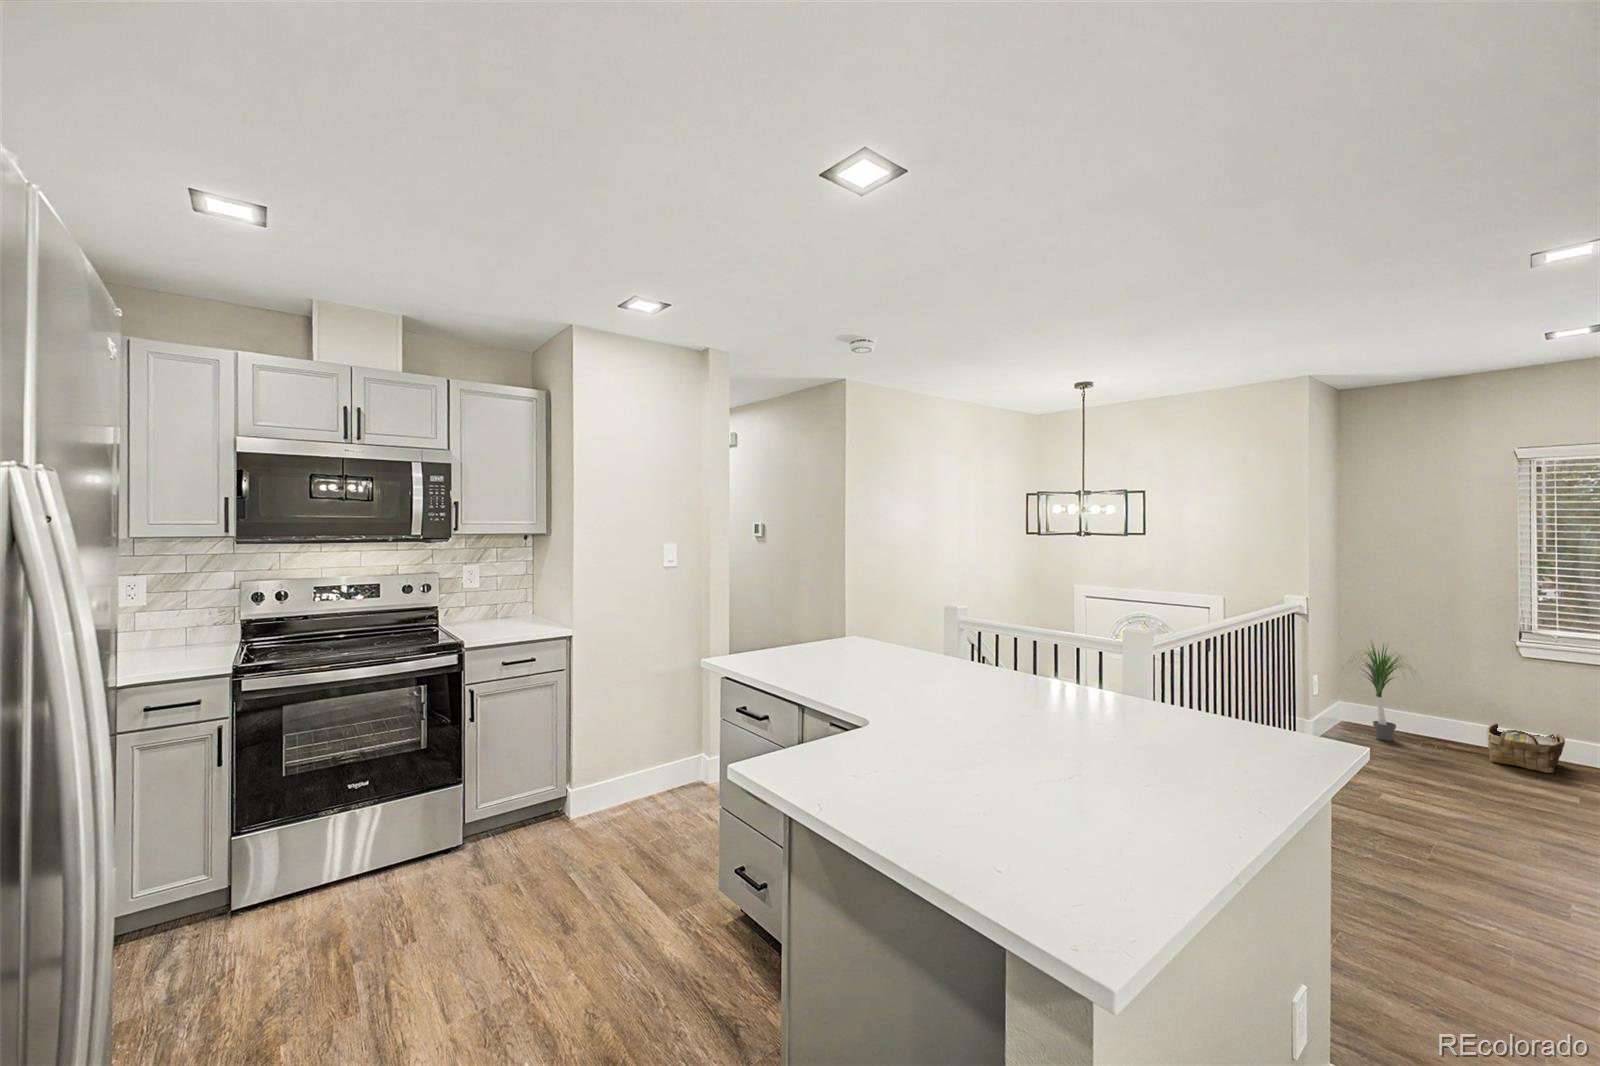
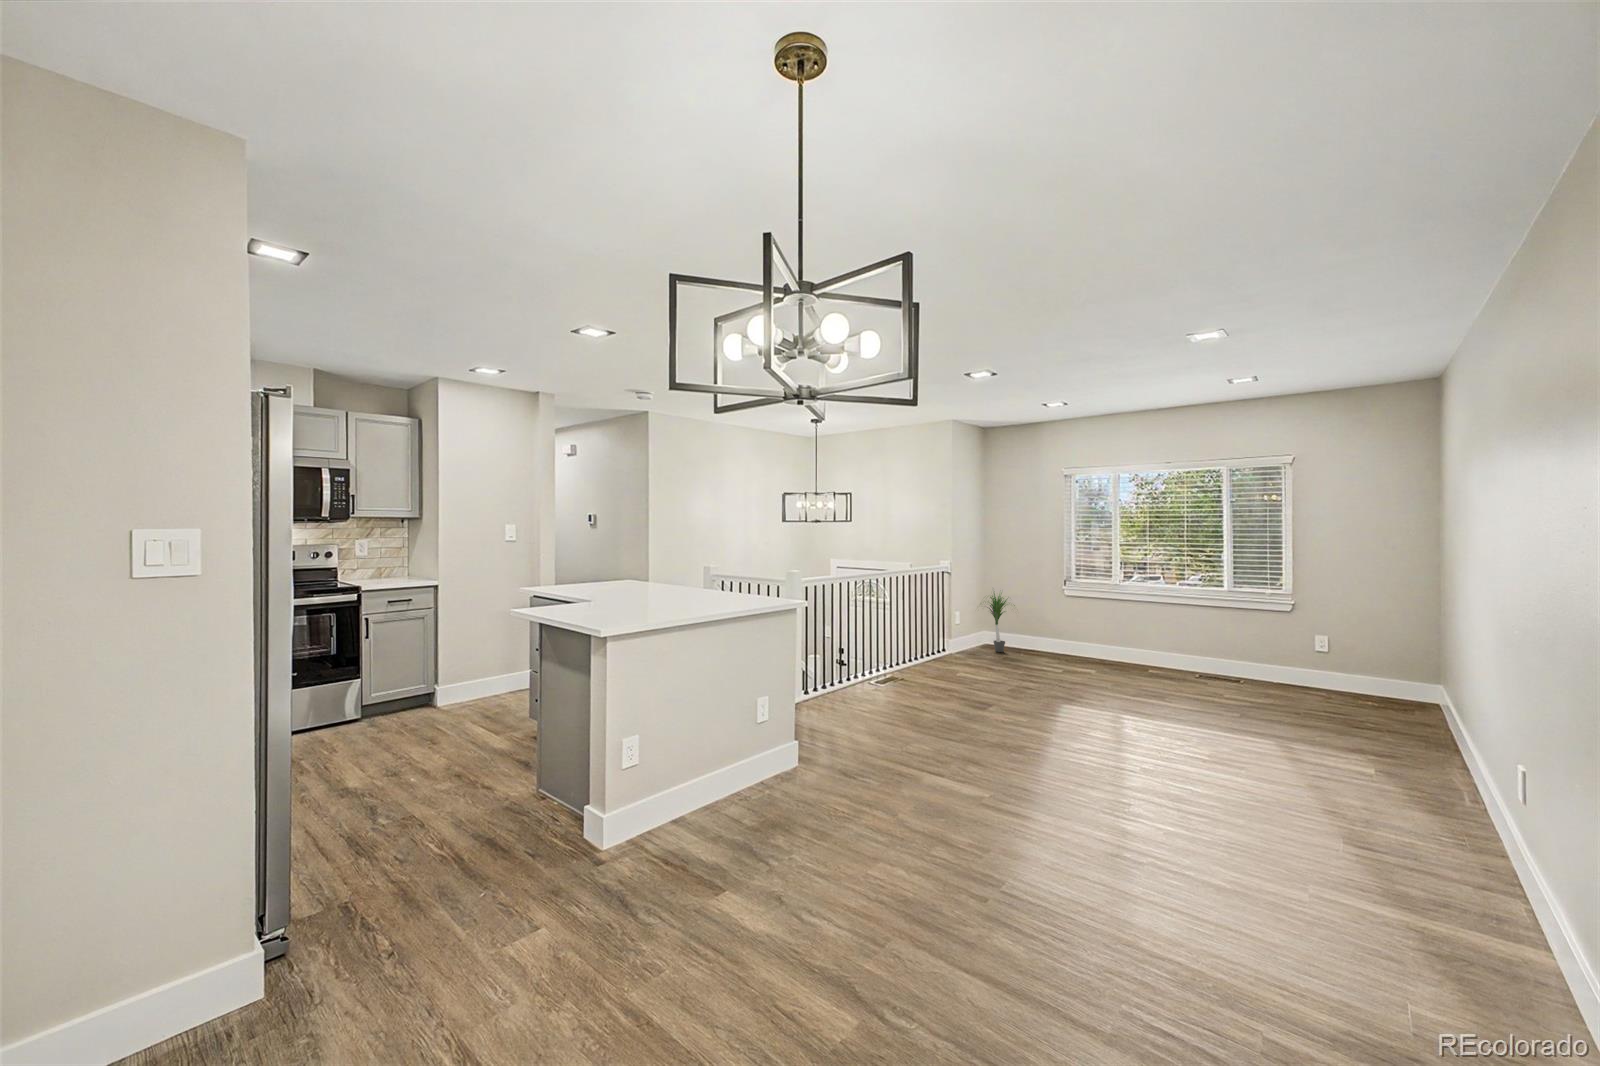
woven basket: present [1486,723,1565,773] -> none [1045,630,1083,663]

